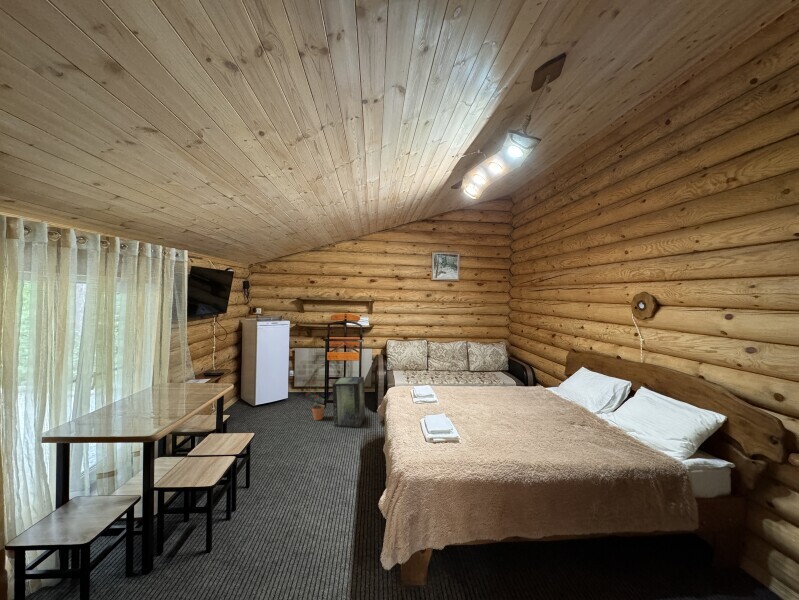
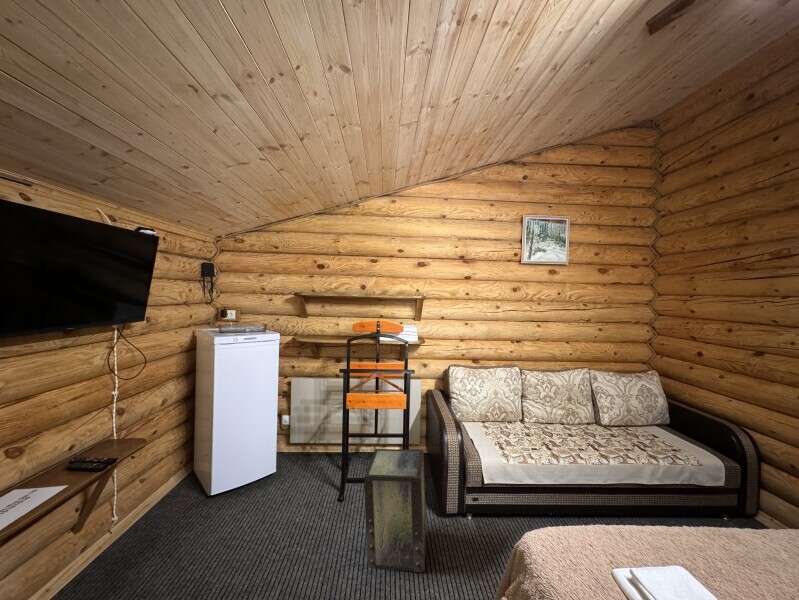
potted plant: present [306,381,325,420] -> none [306,457,348,541]

